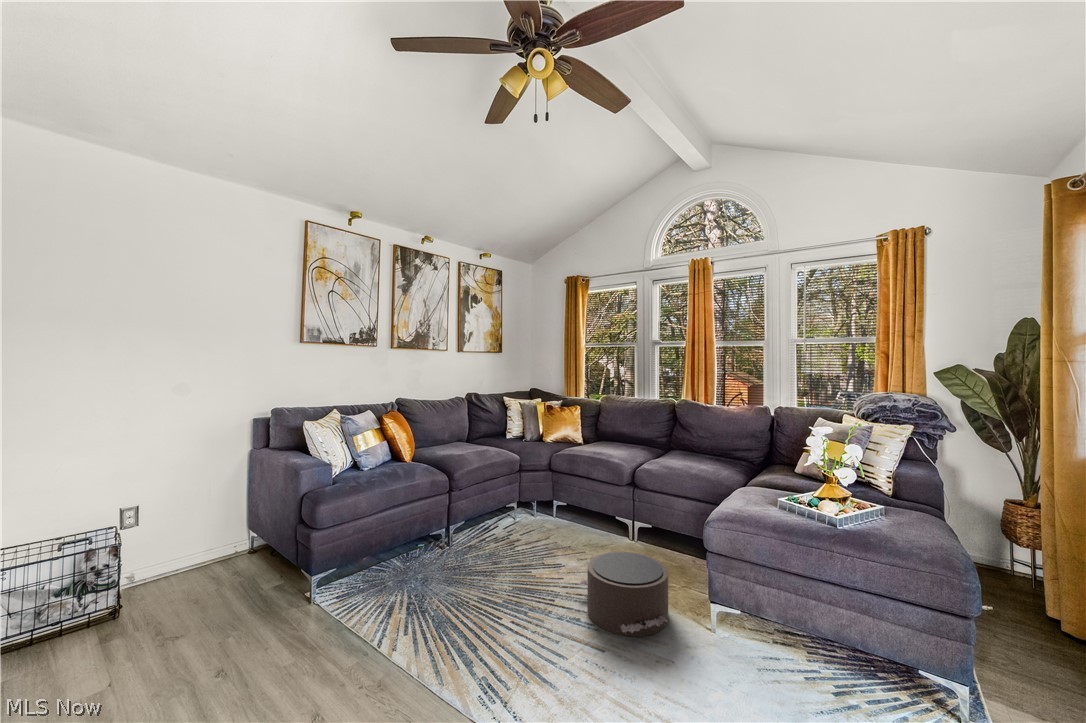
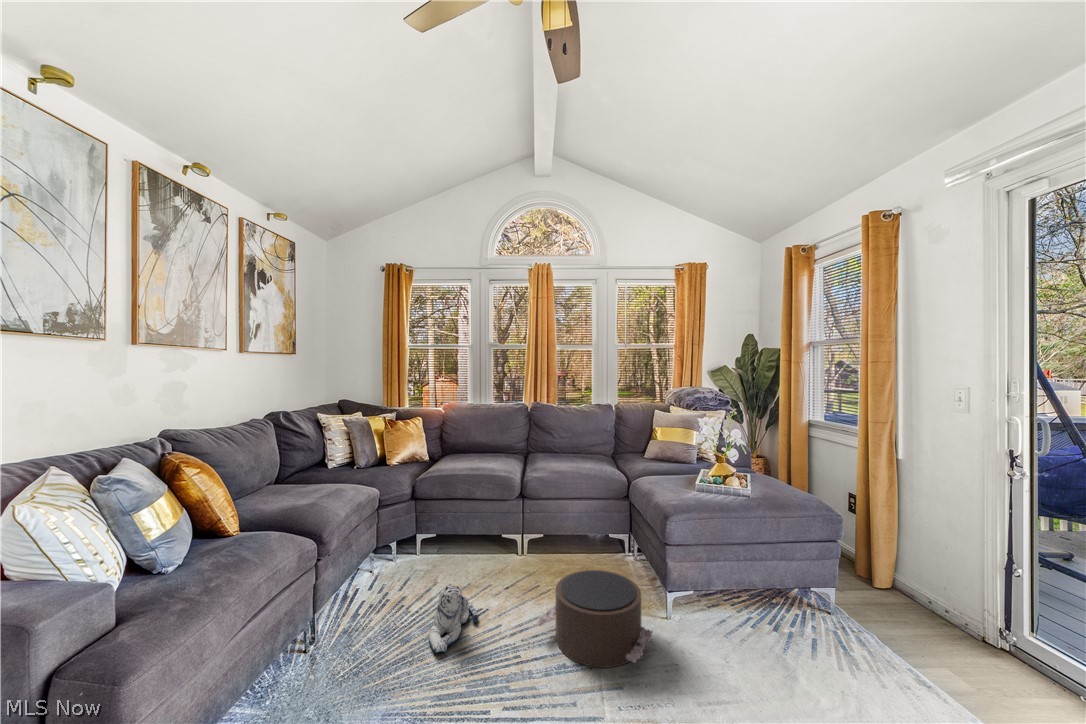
plush toy: none [503,533,554,579] -> present [429,586,478,653]

